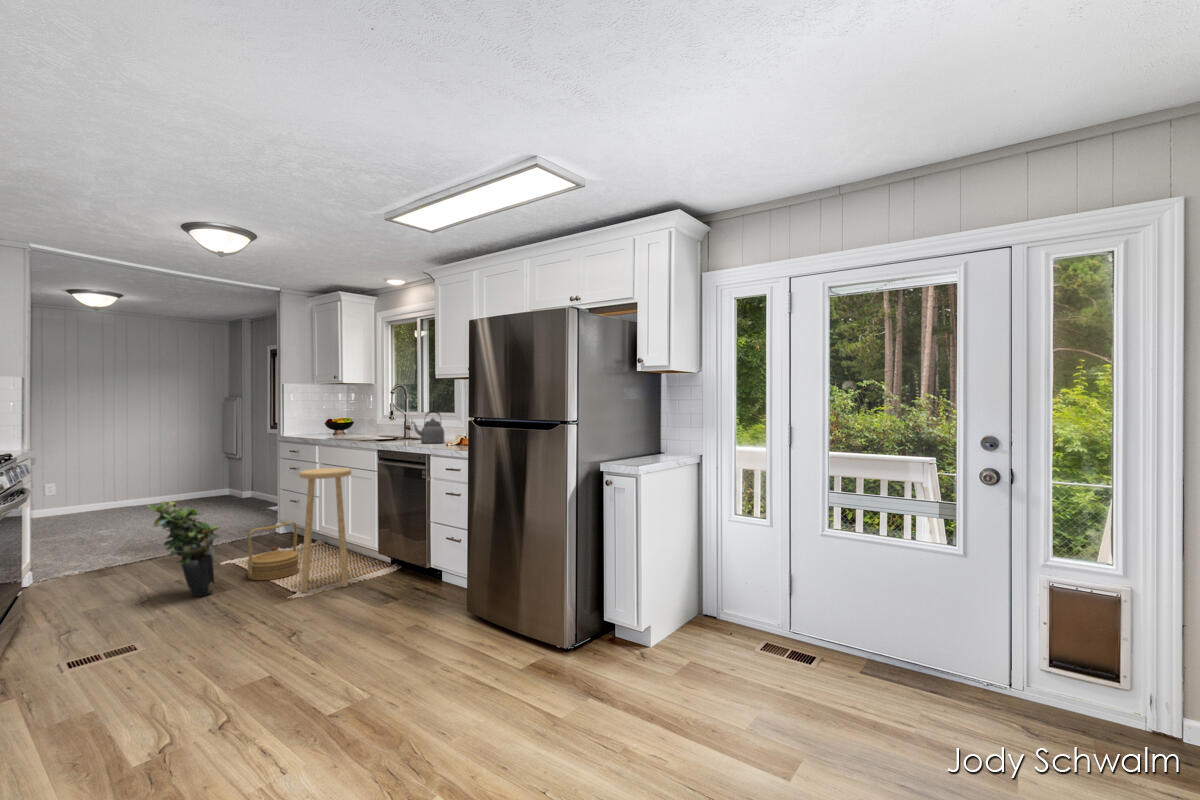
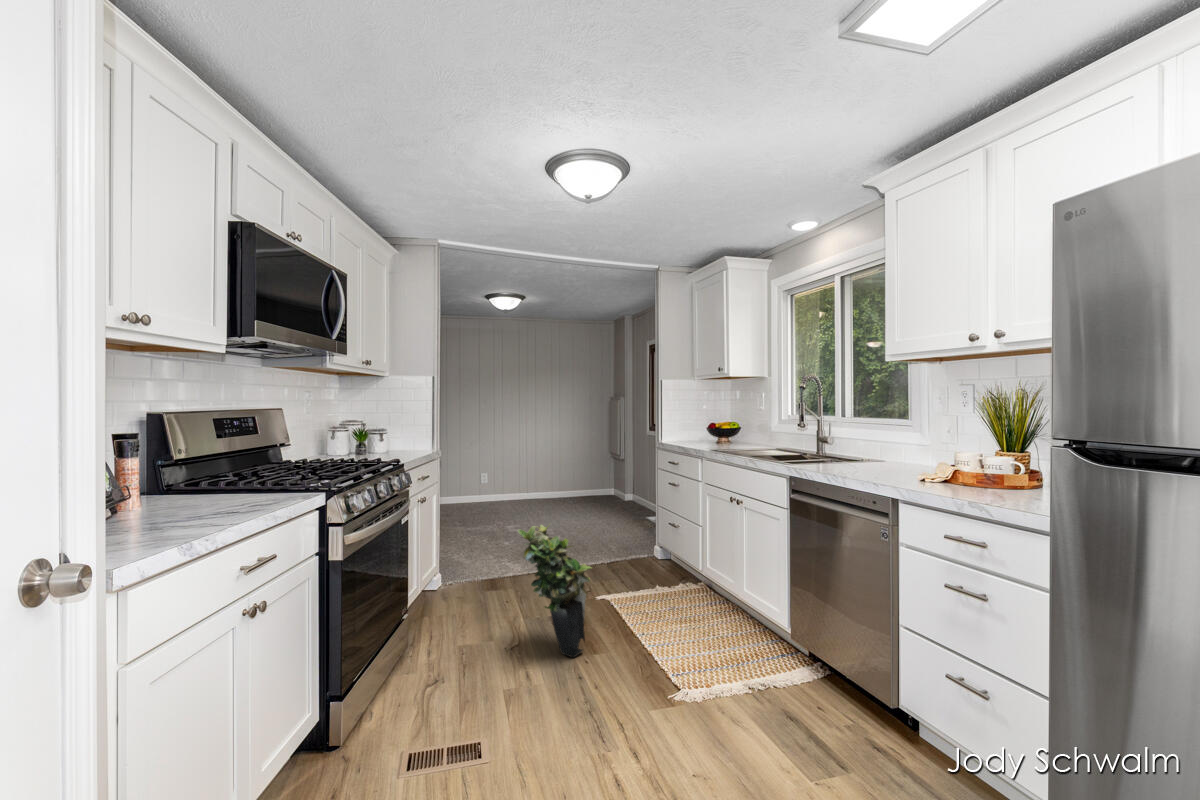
kettle: present [412,411,444,443] -> none [845,418,904,474]
stool: present [299,468,351,593] -> none [684,501,756,695]
basket: present [247,521,299,580] -> none [622,564,683,645]

